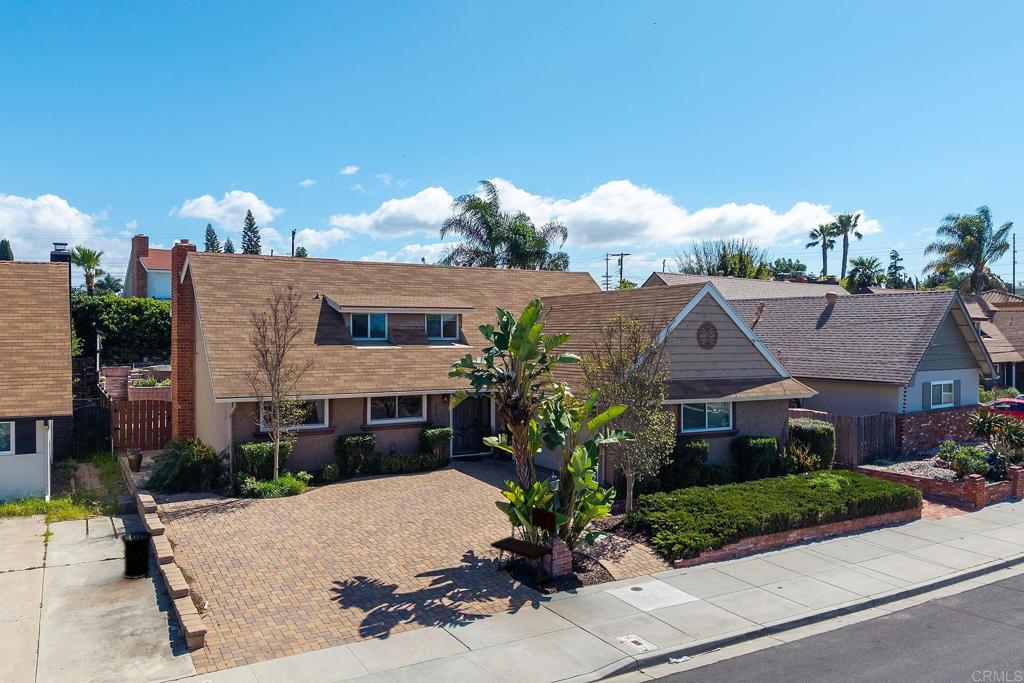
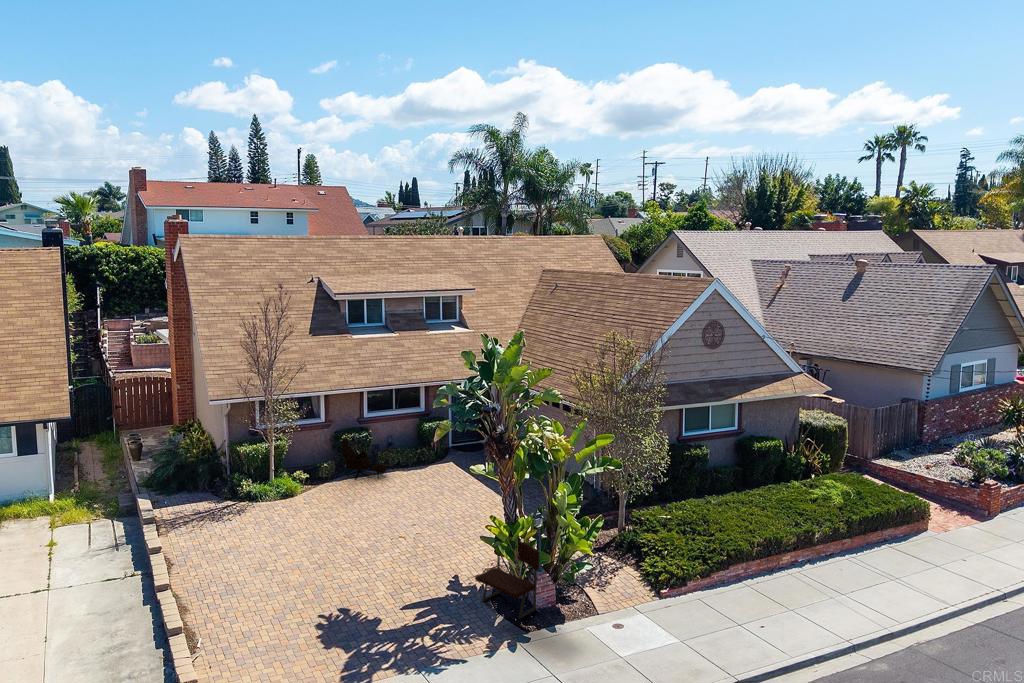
lounge chair: none [346,439,390,481] -> present [342,438,387,479]
trash can: present [121,531,153,579] -> none [118,555,149,602]

